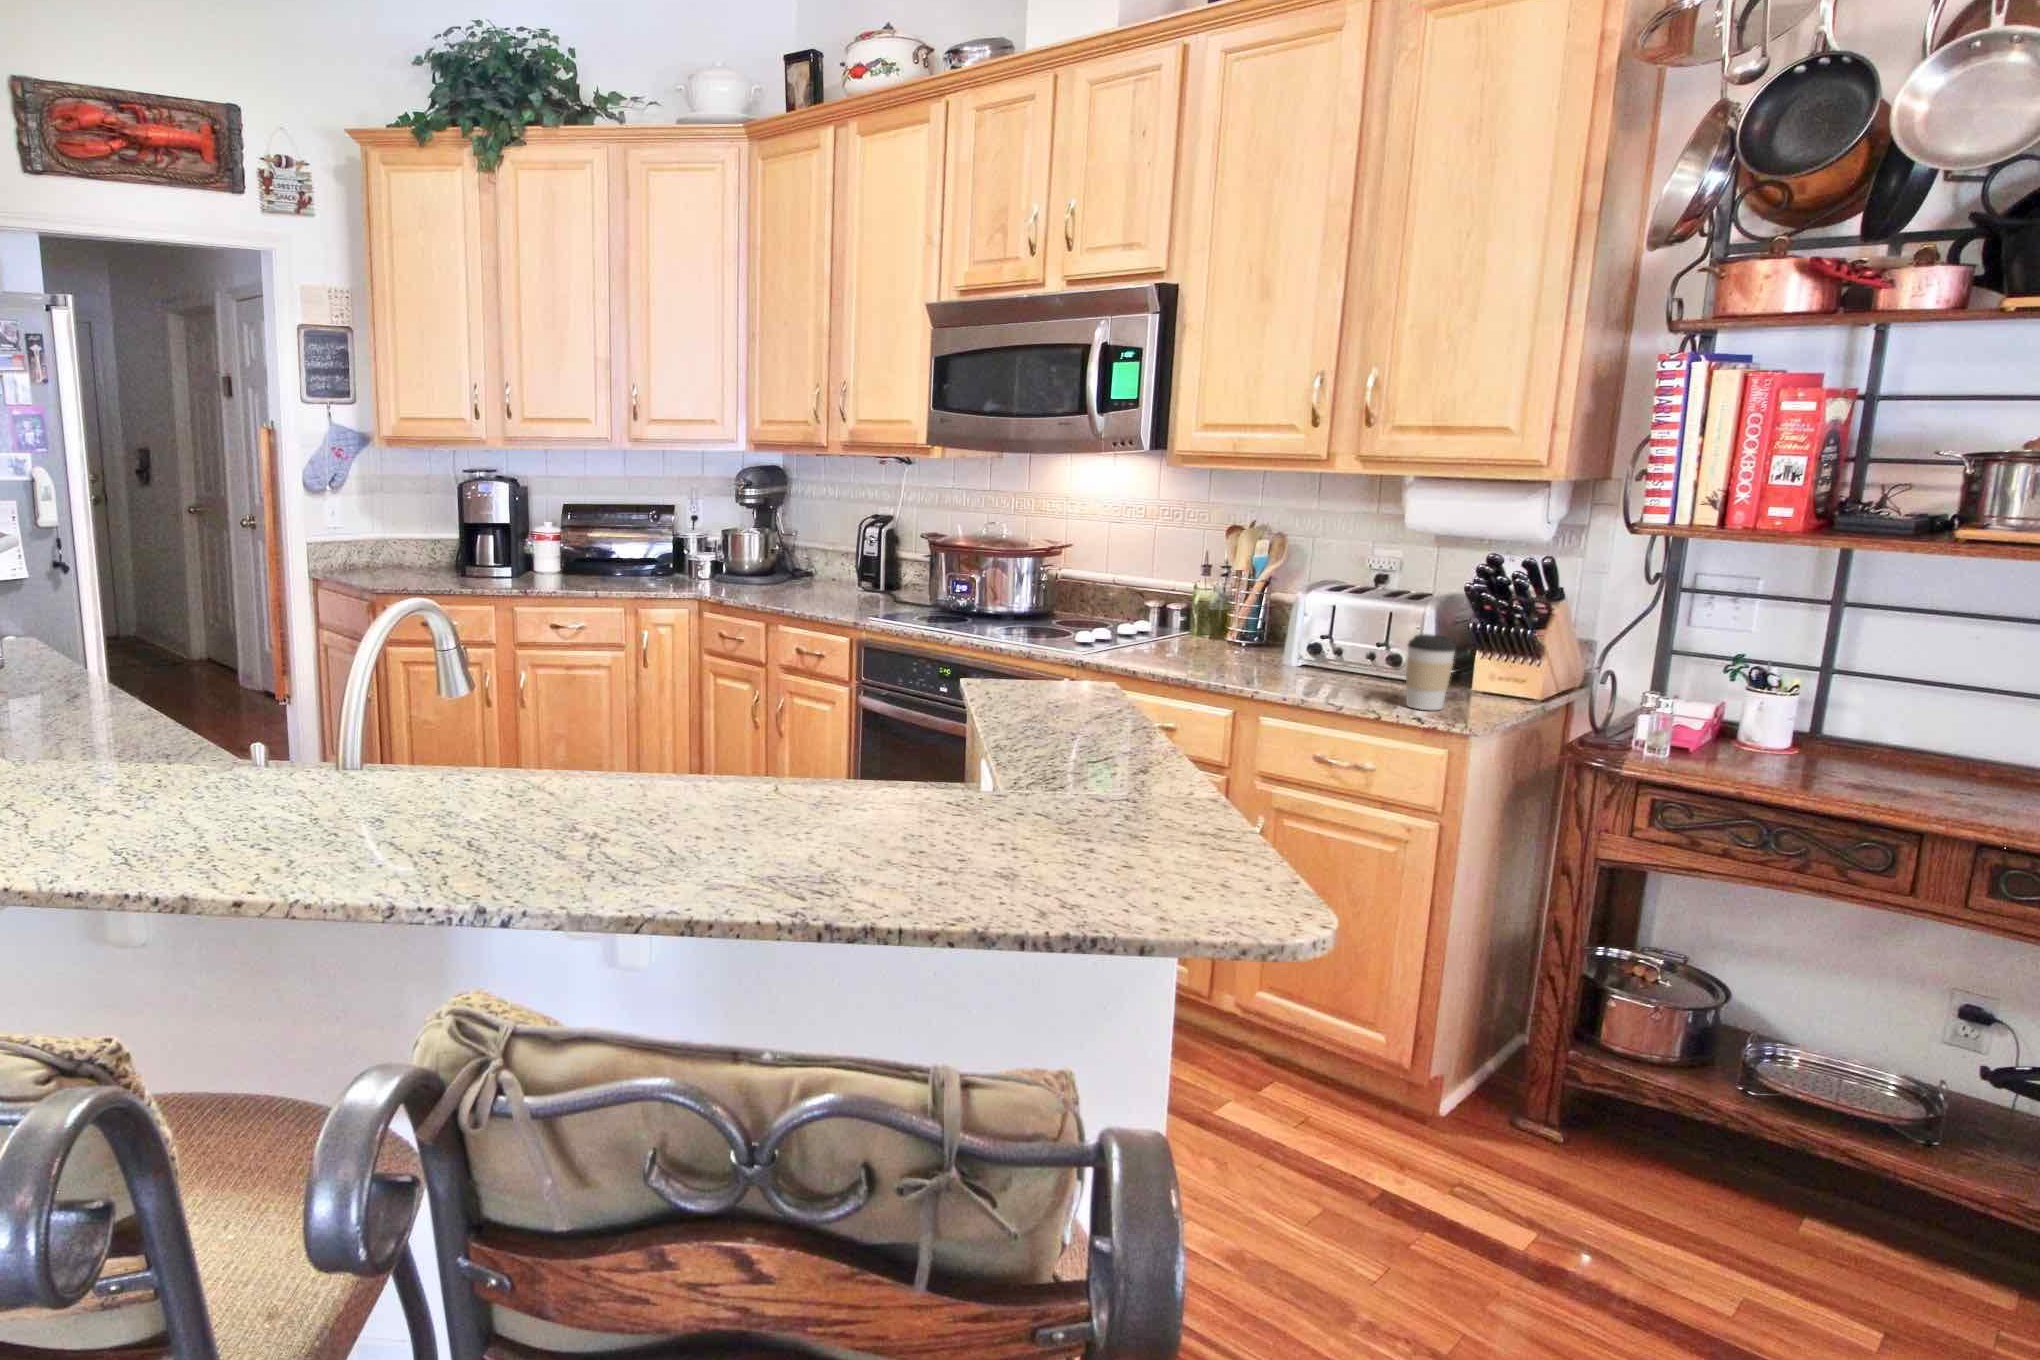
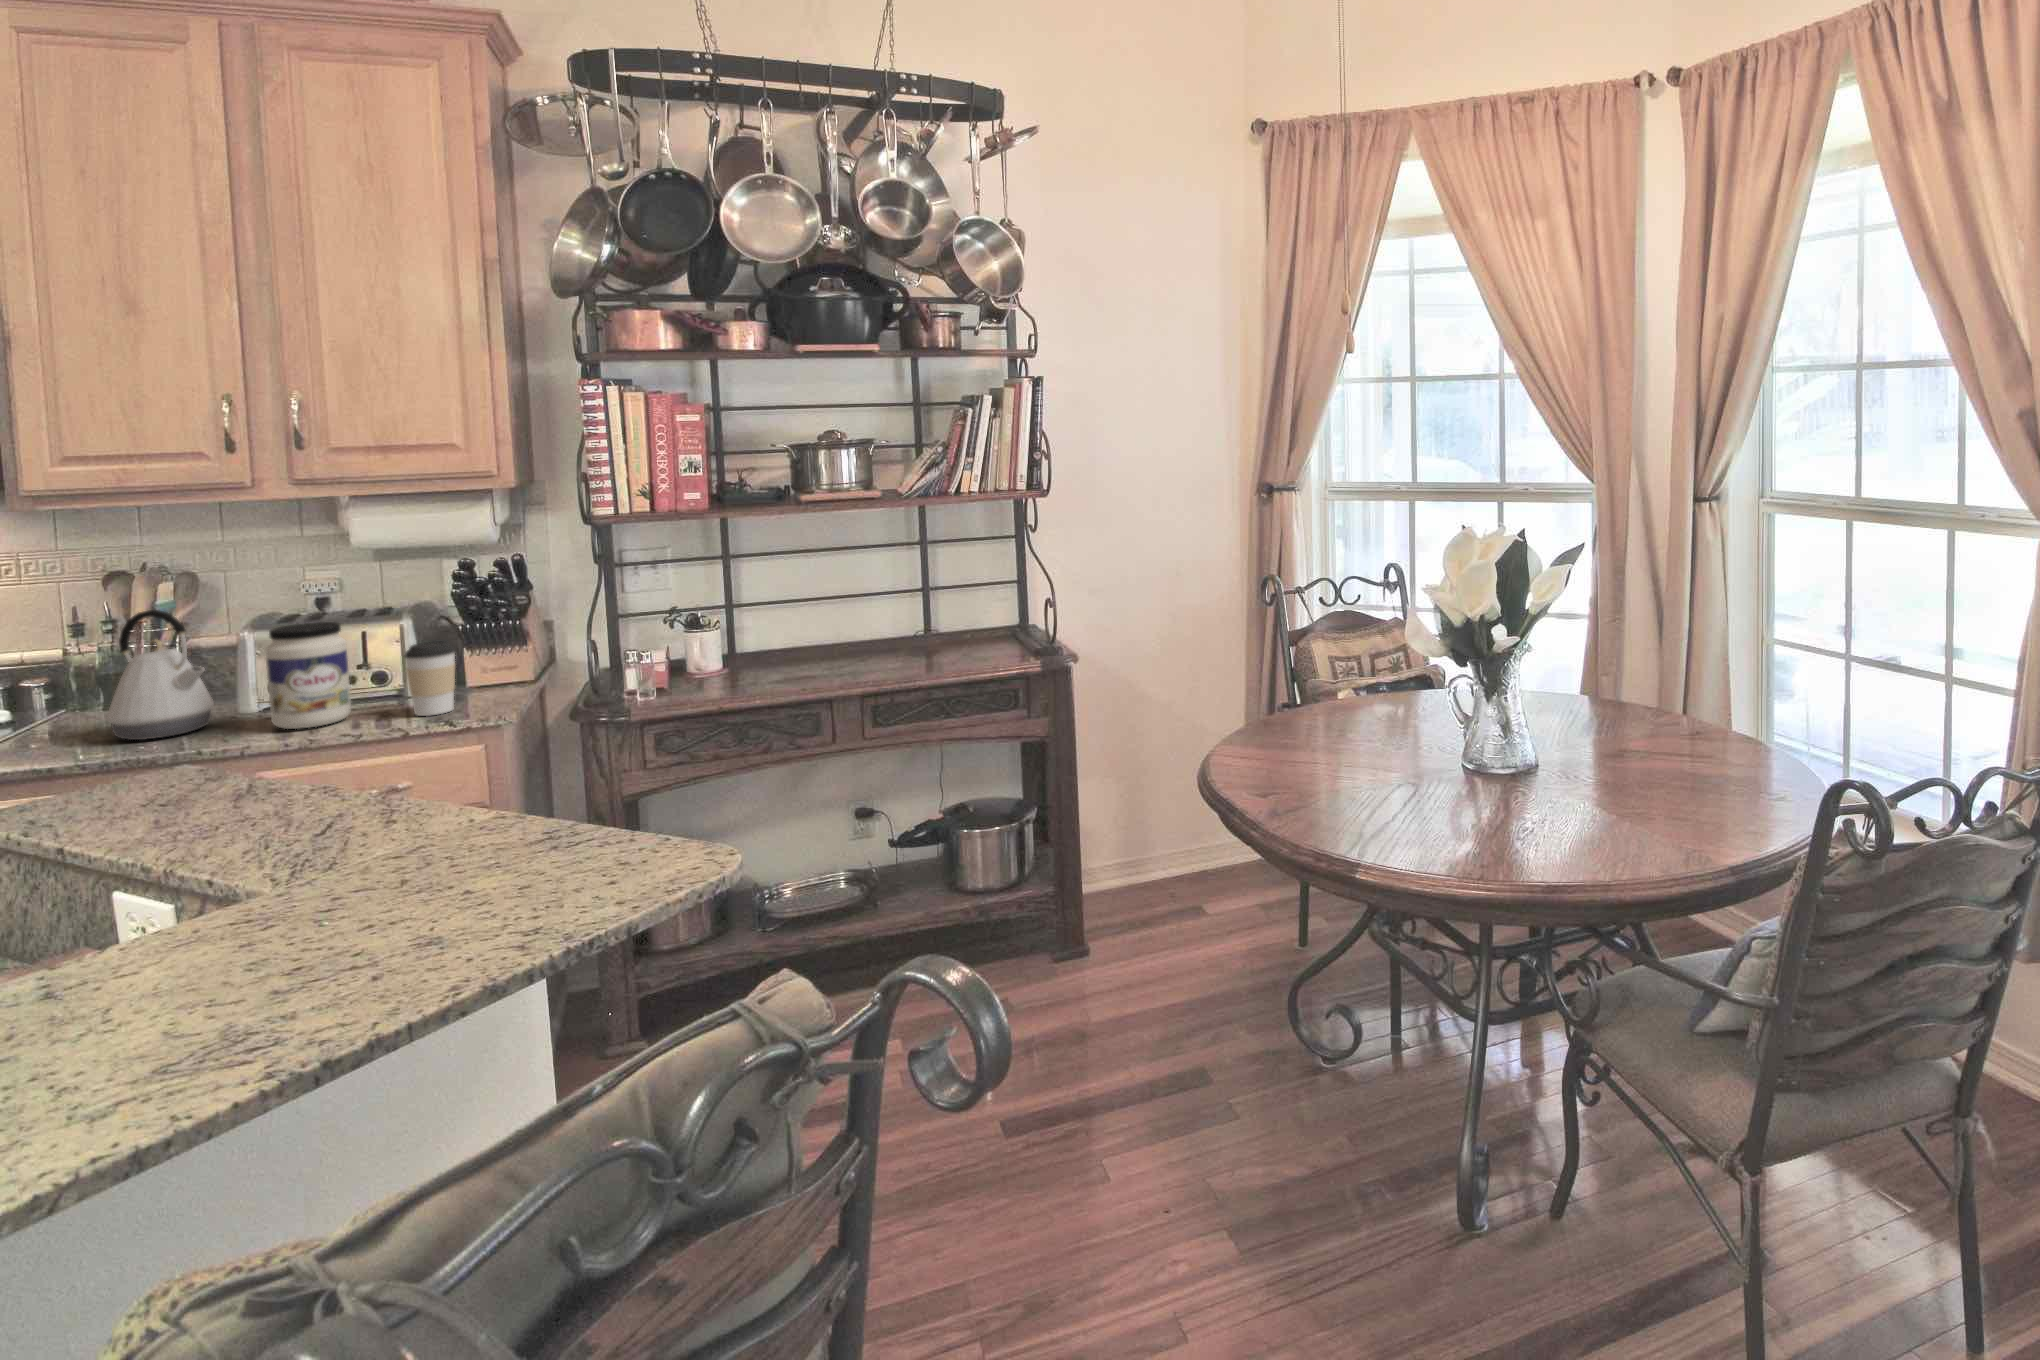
kettle: none [1194,562,1266,672] -> present [107,610,214,740]
jar: none [1295,594,1366,693] -> present [266,622,351,729]

